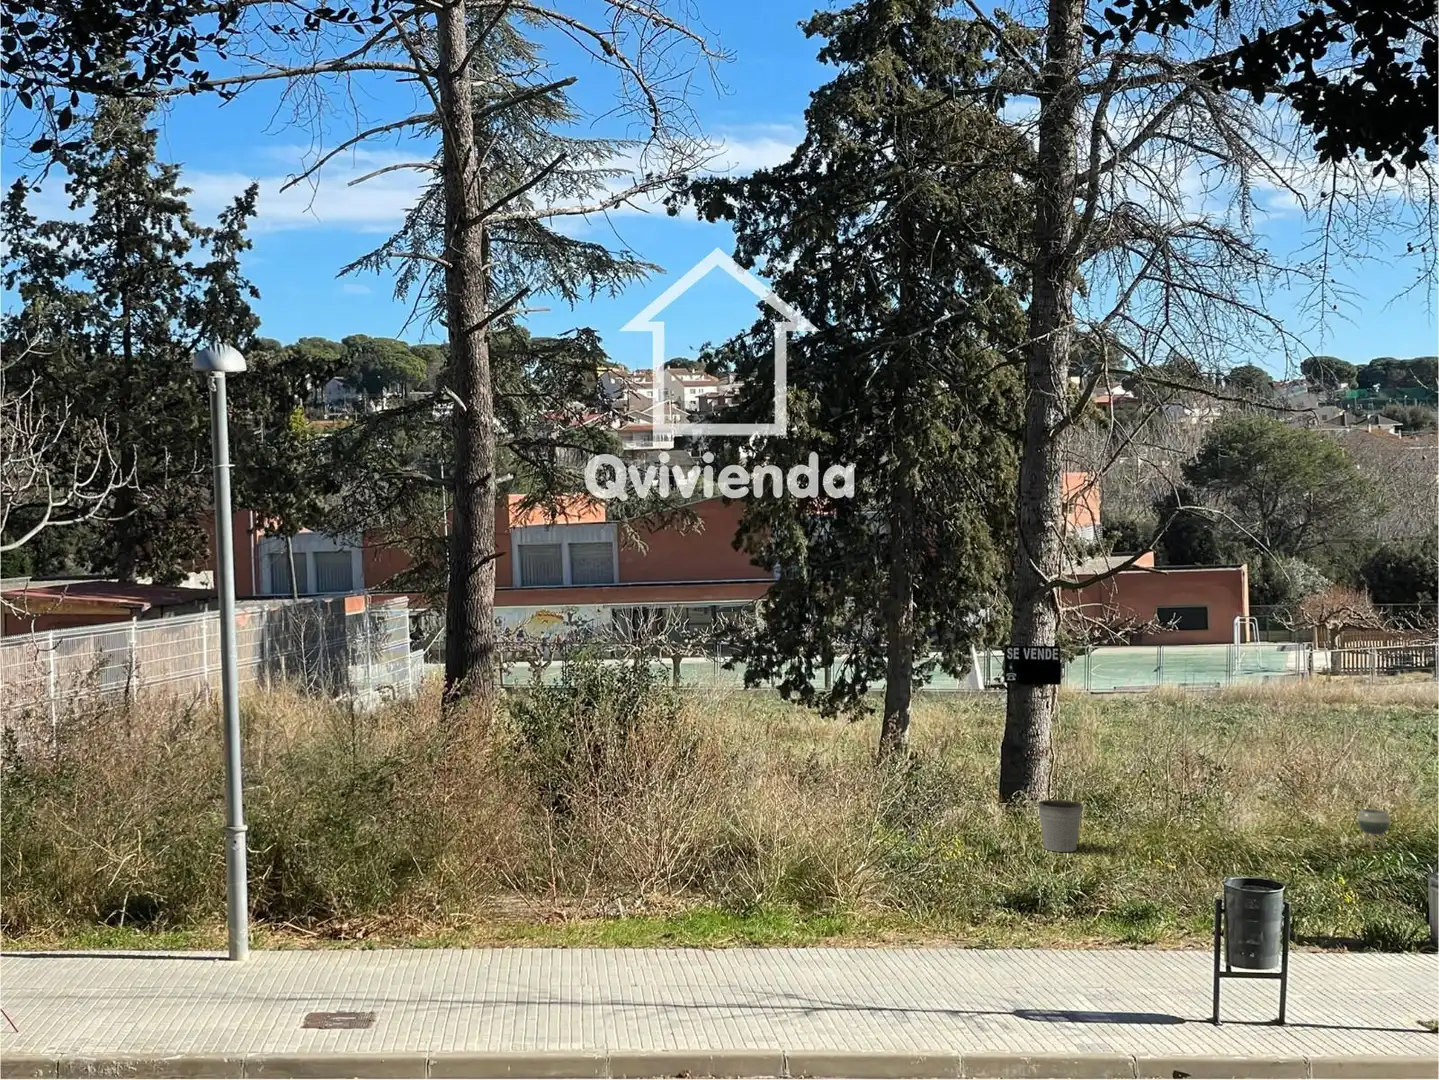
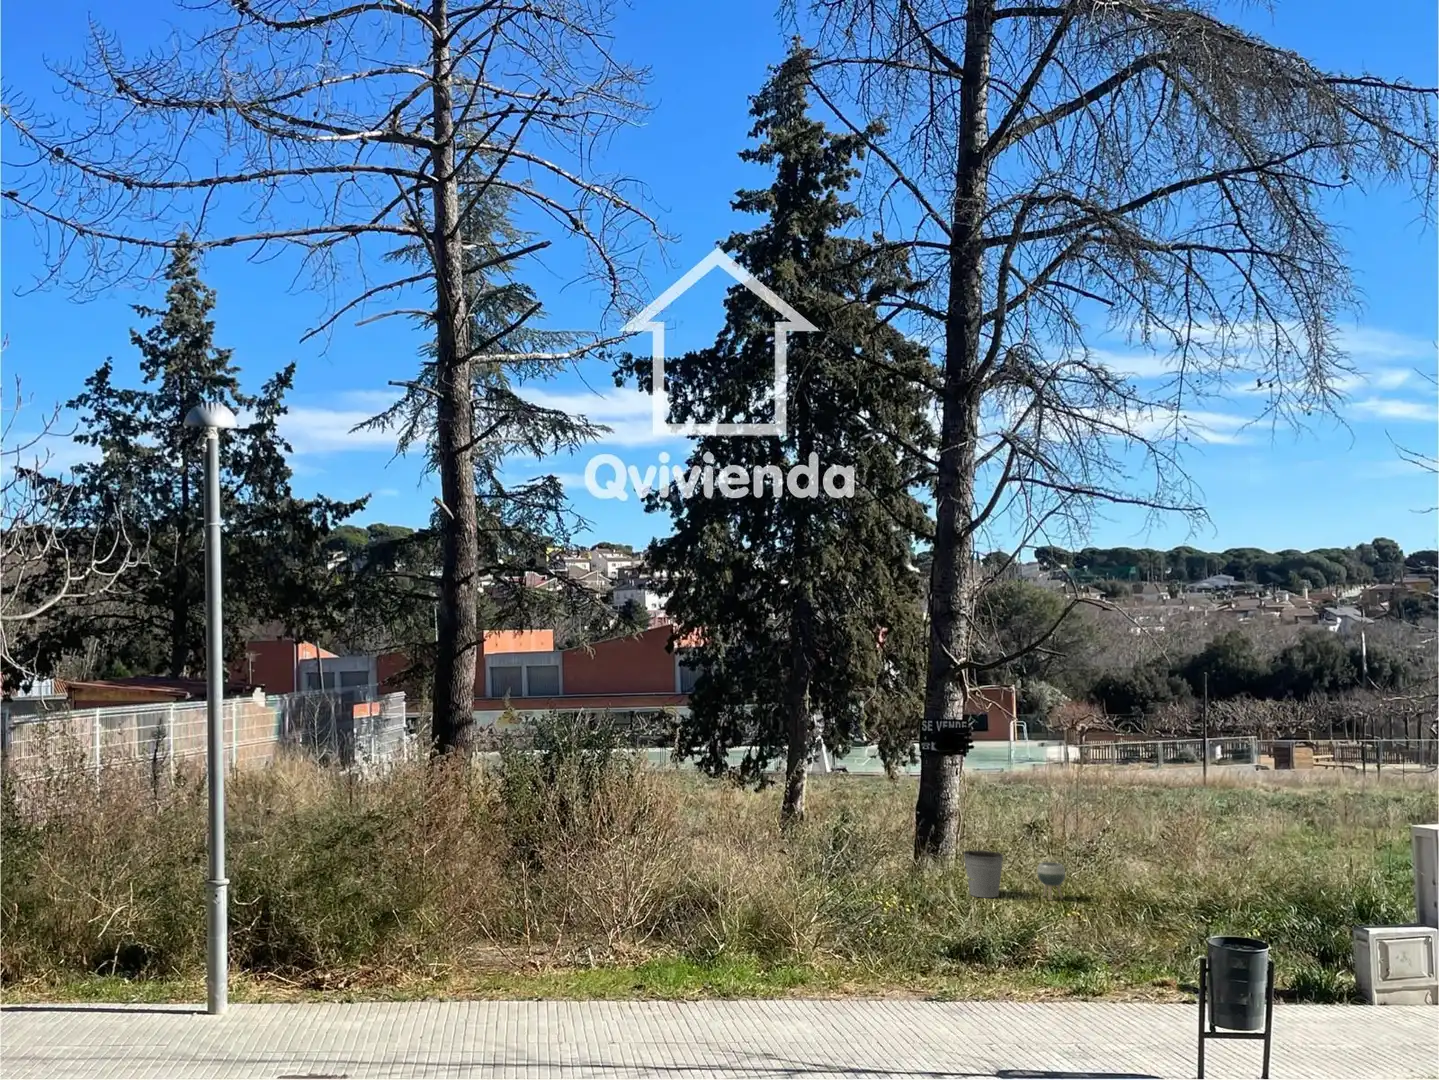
planter: present [1358,809,1390,850] -> present [1037,862,1065,900]

